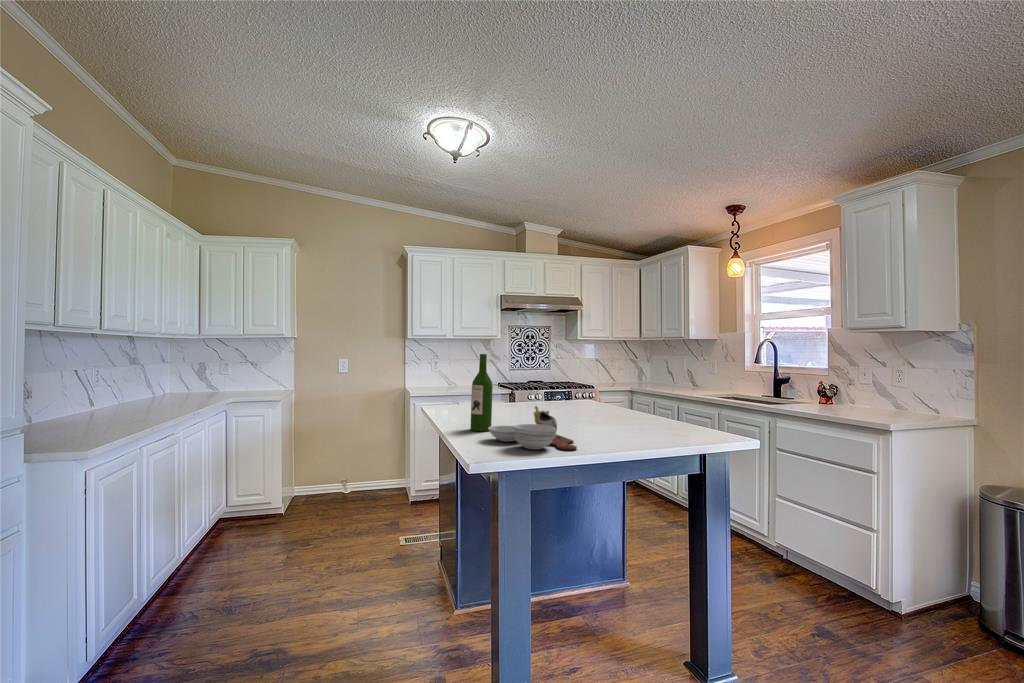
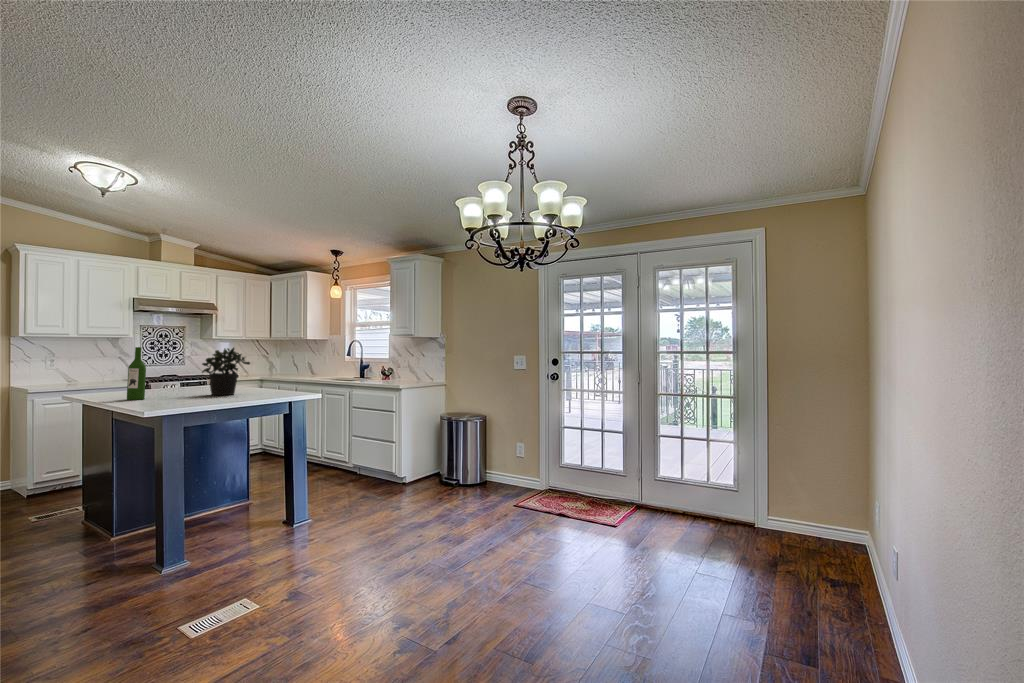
potted plant: none [563,352,629,427] -> present [202,347,250,395]
cutting board: present [489,406,577,450] -> none [147,380,212,402]

